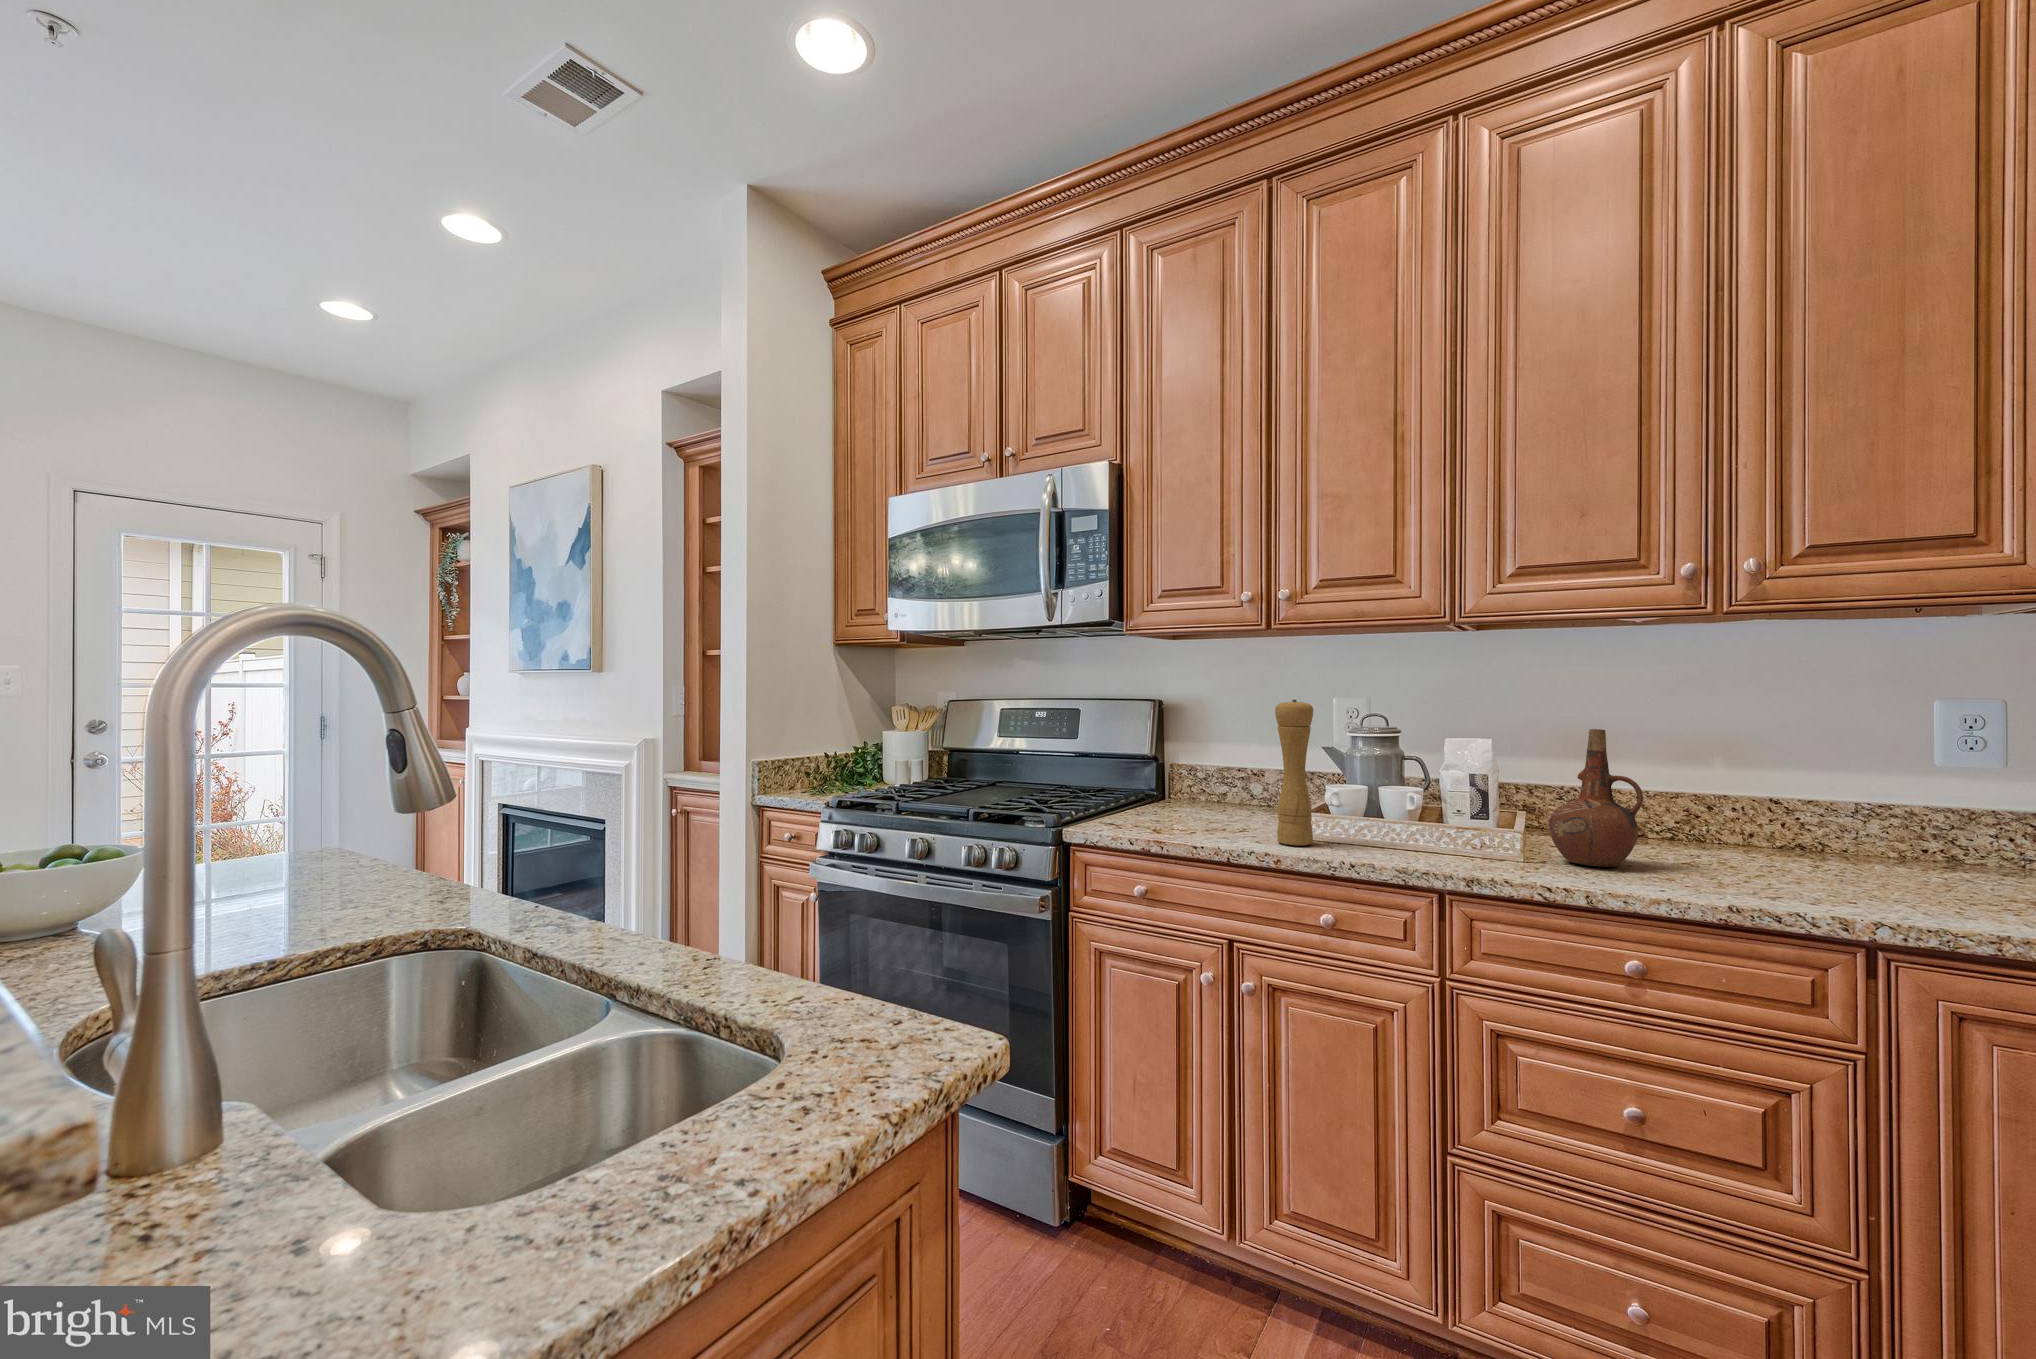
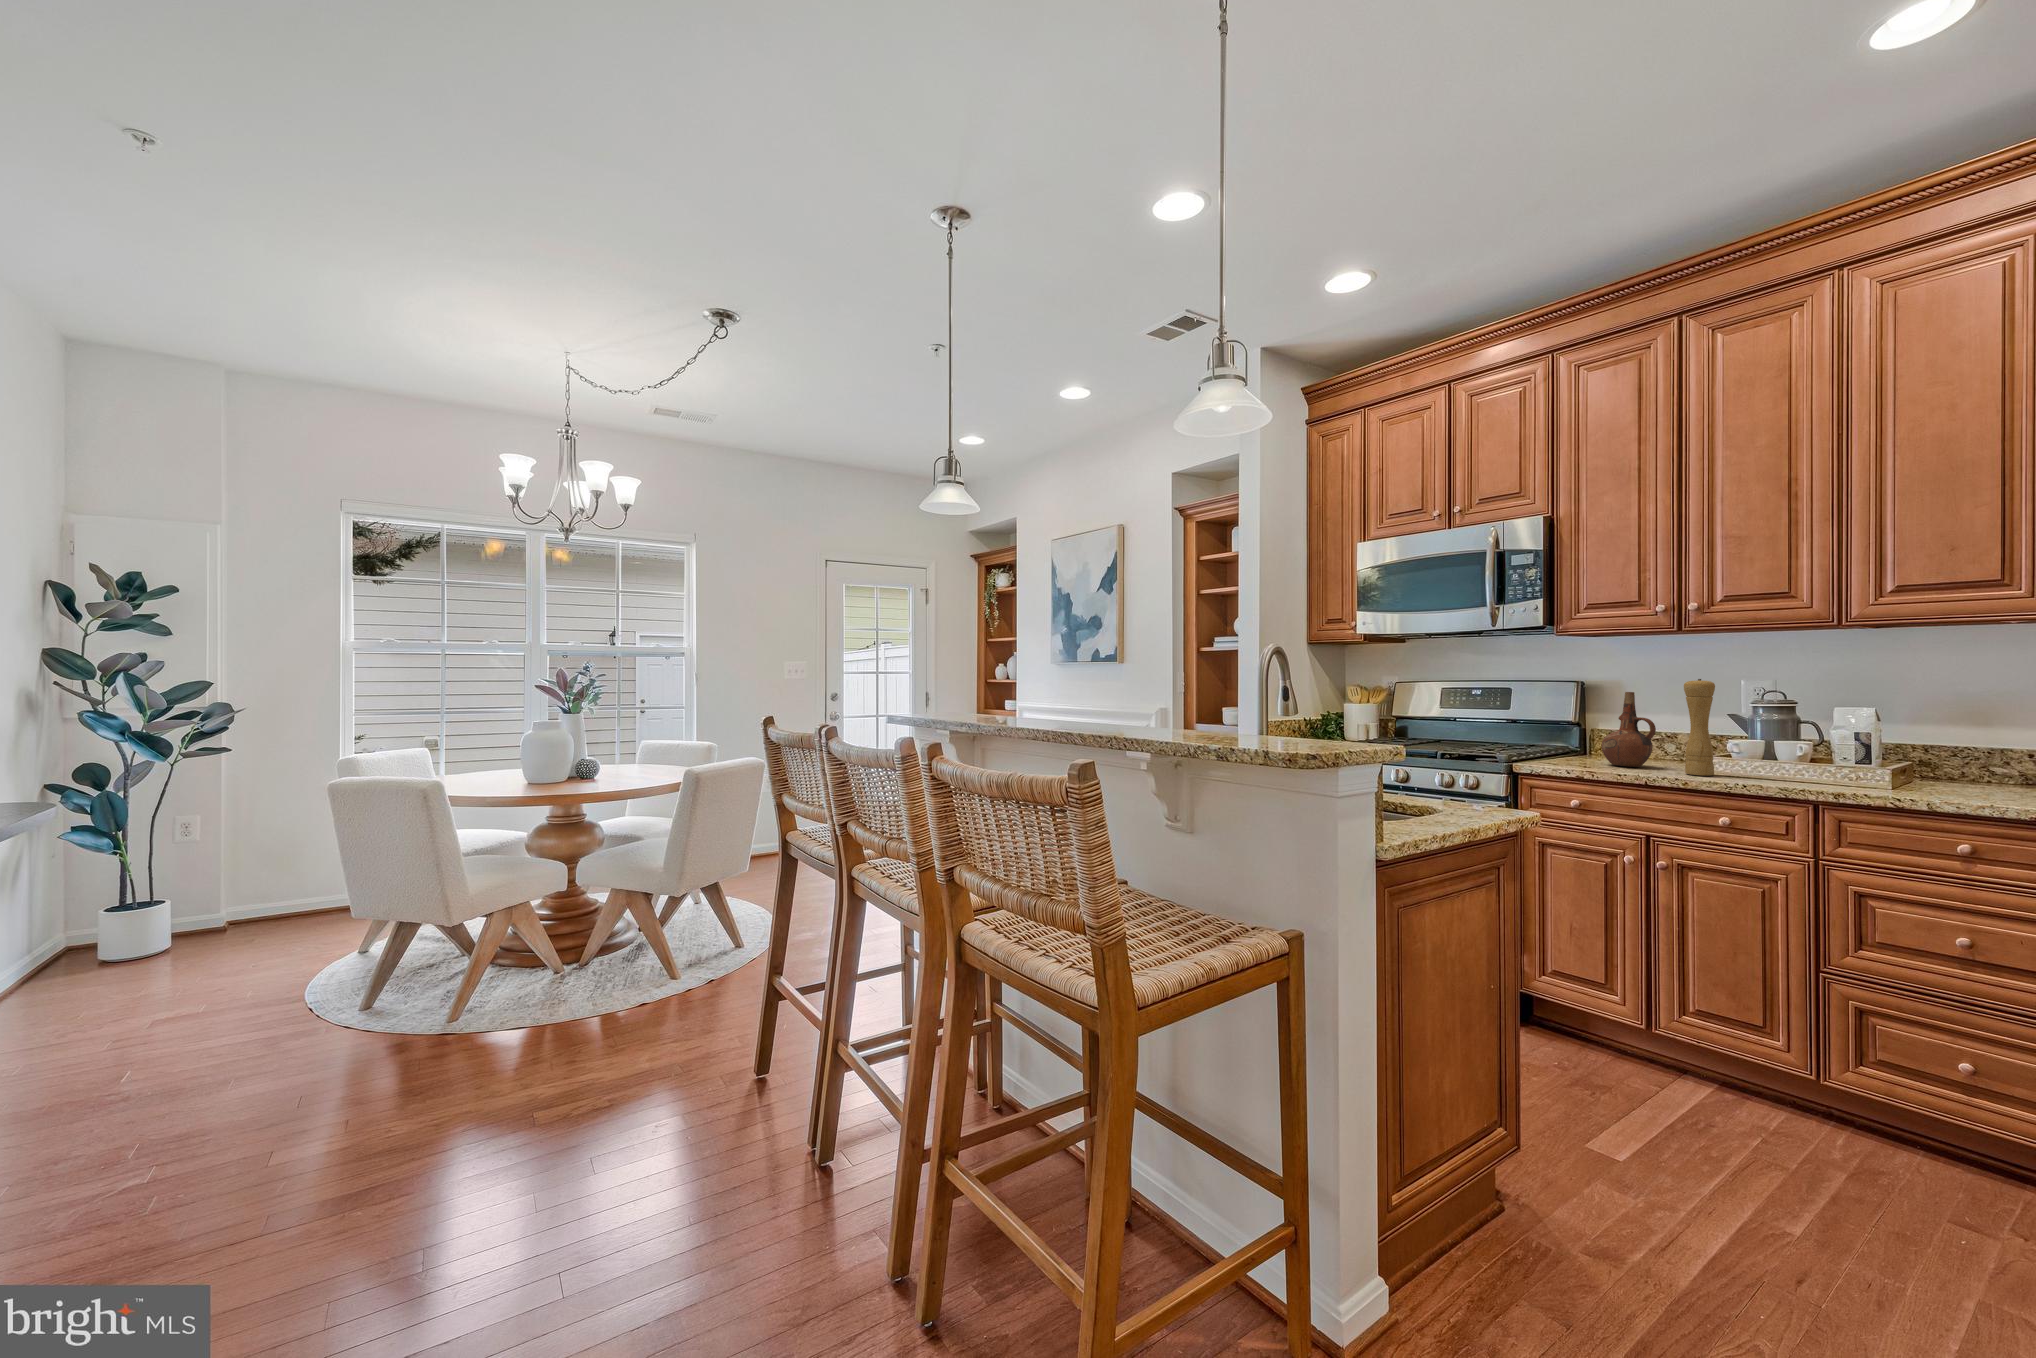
ceramic pitcher: present [1549,729,1643,867] -> present [1602,692,1656,767]

